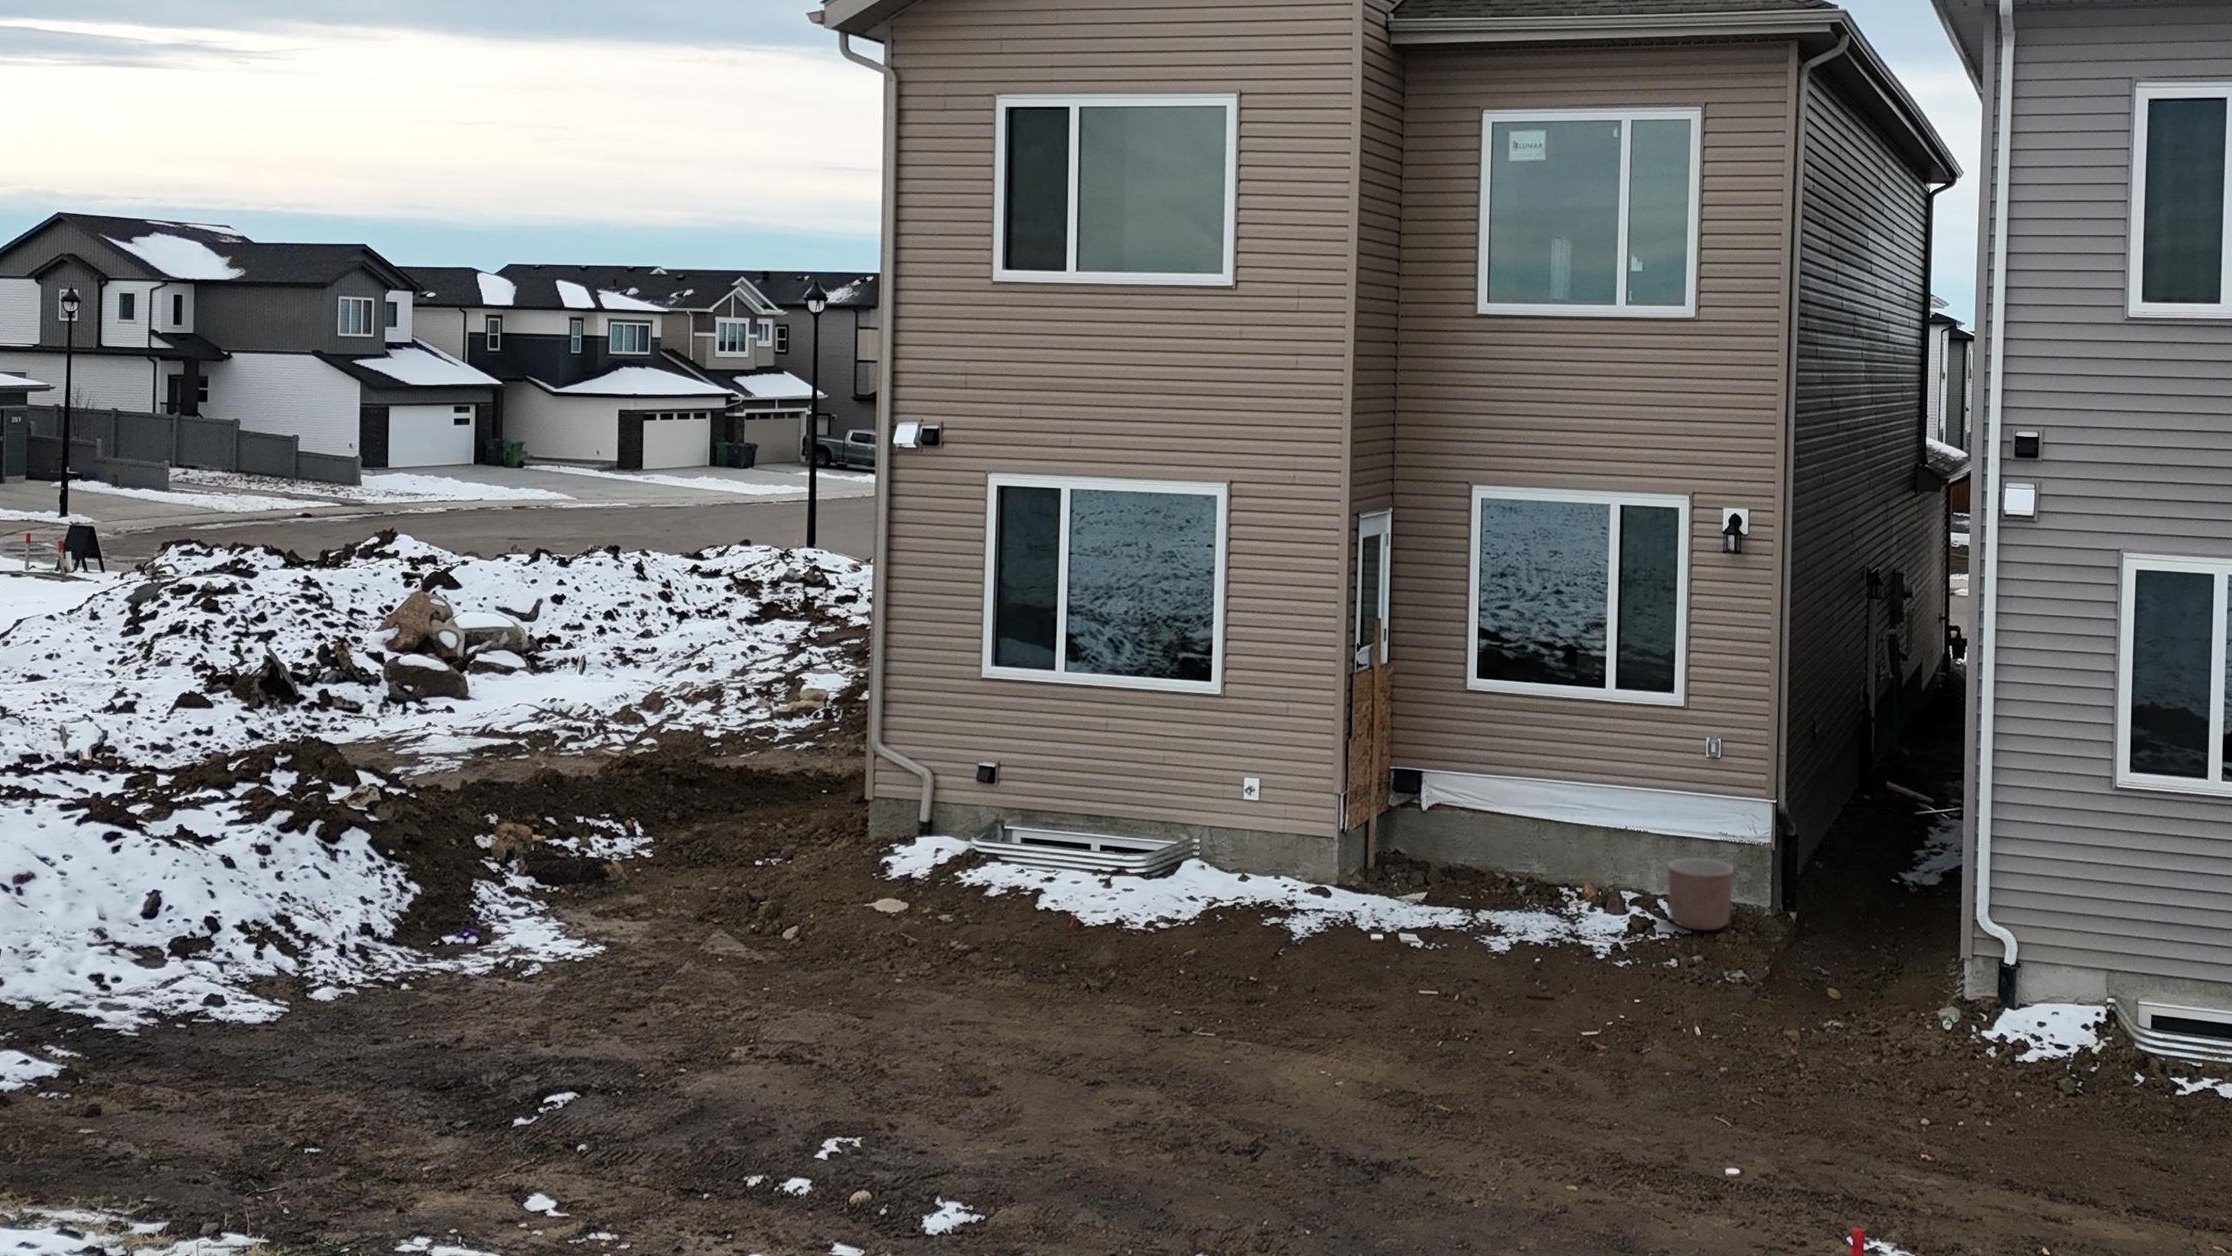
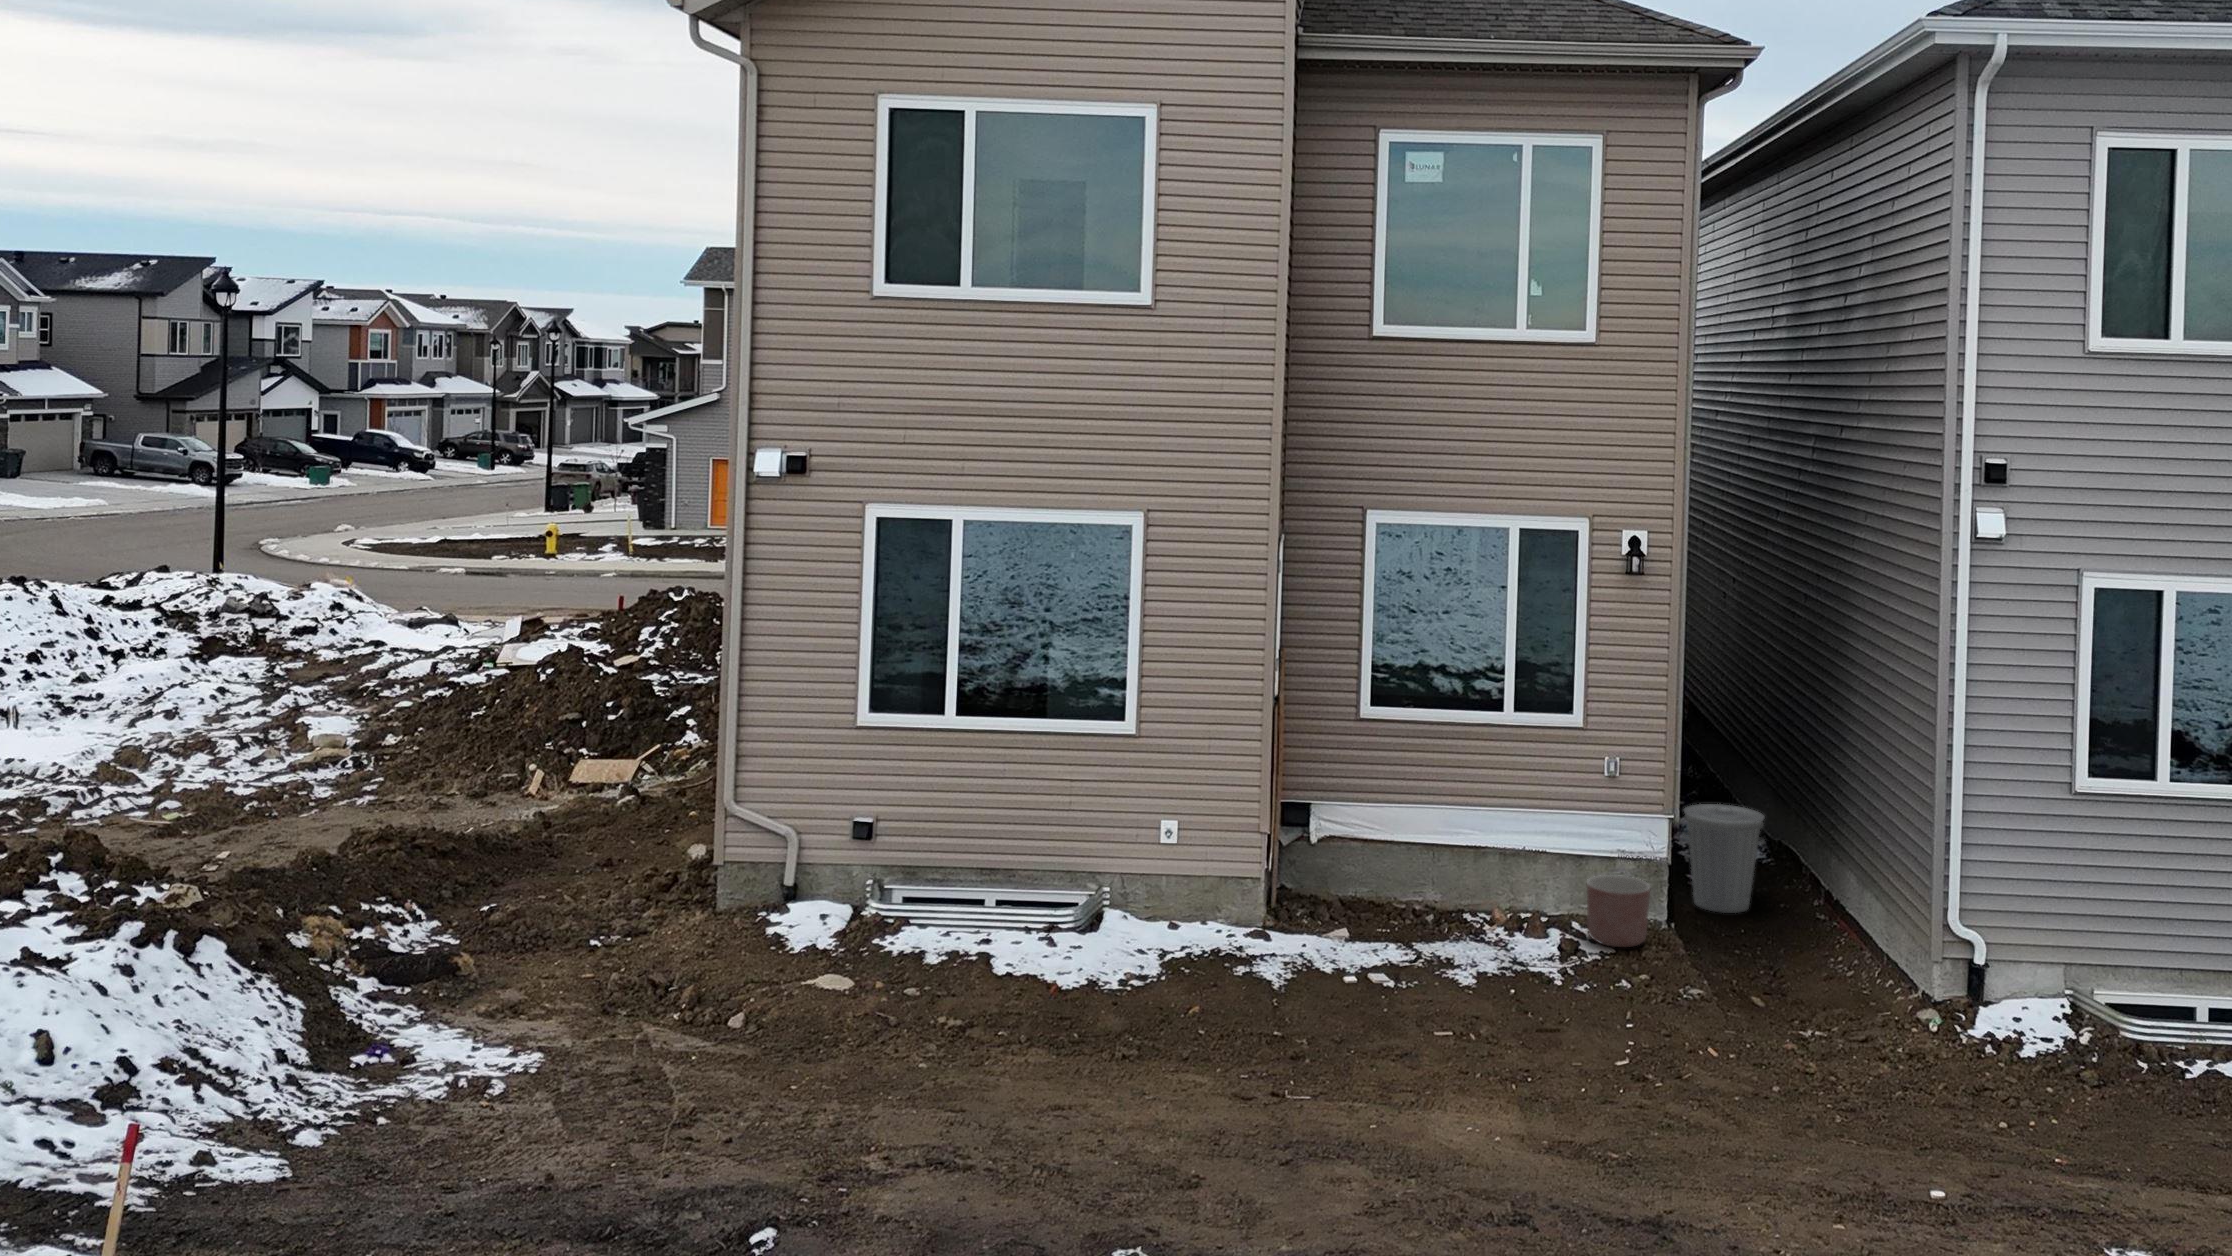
trash can: none [1803,797,1889,909] -> present [1682,804,1765,913]

